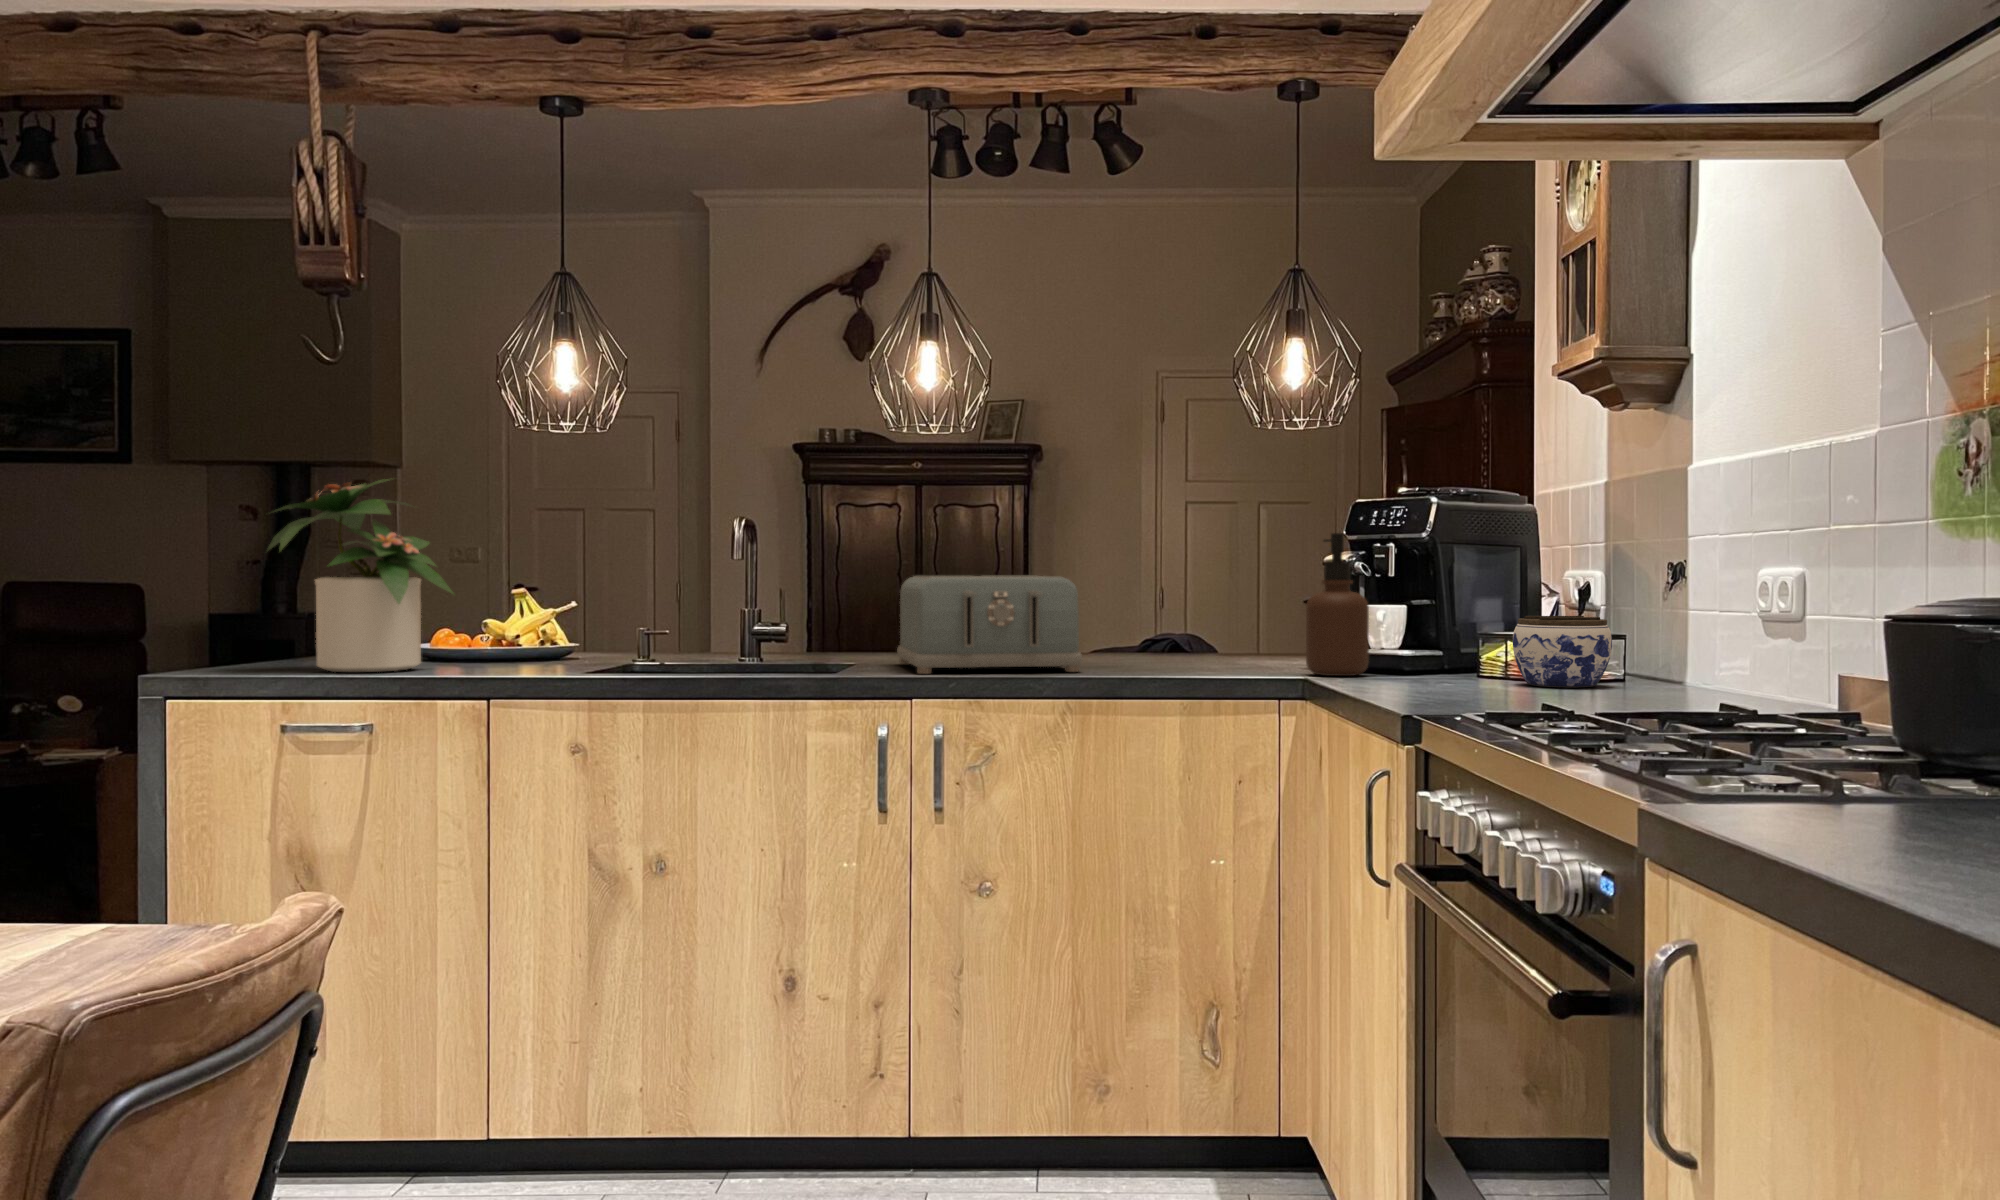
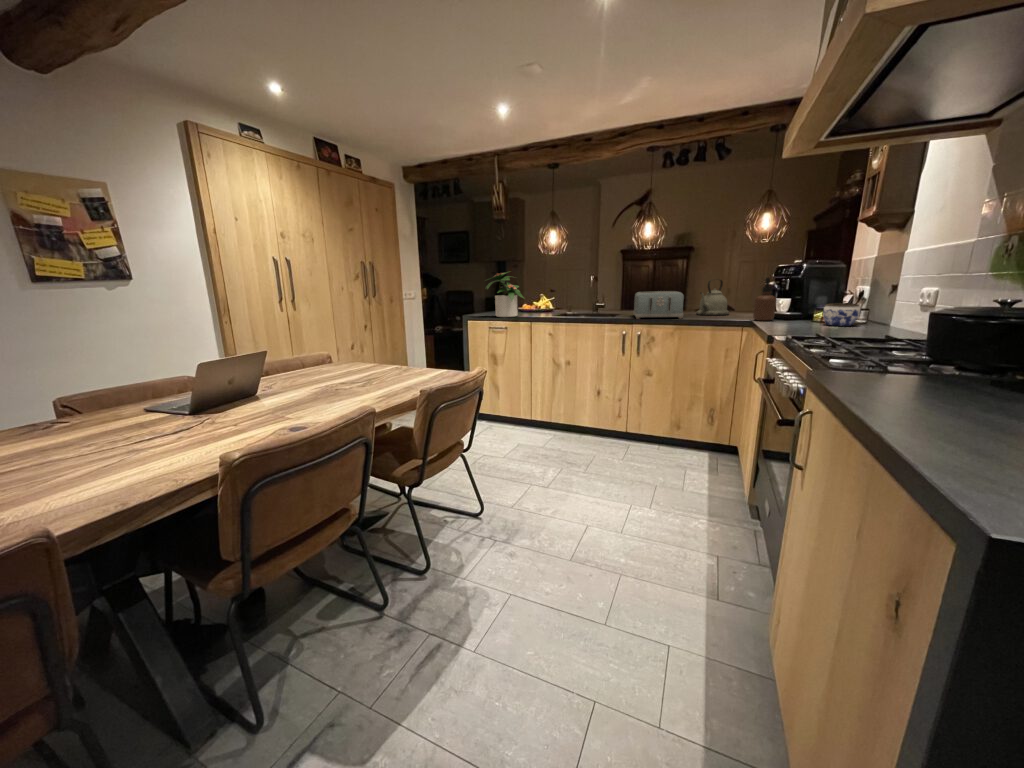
kettle: none [1111,540,1216,663] -> present [696,280,729,315]

